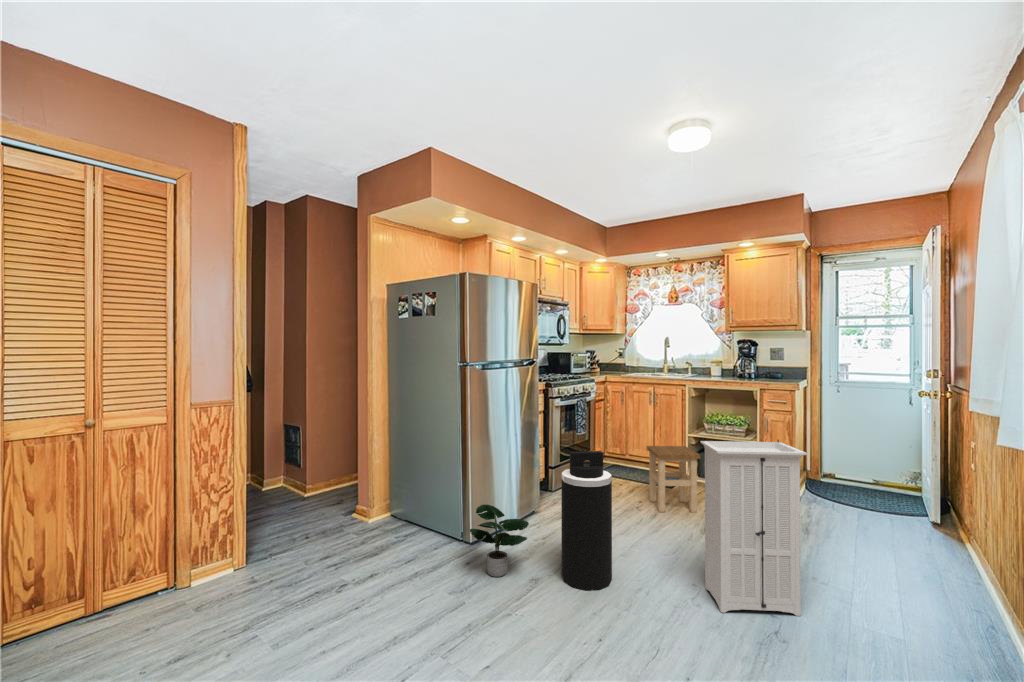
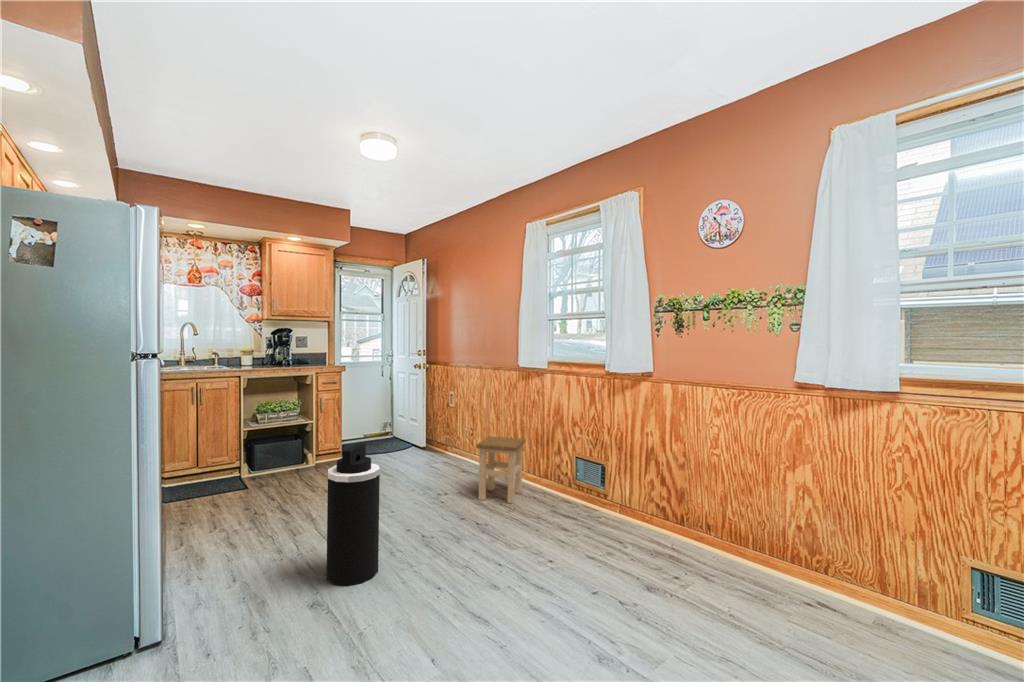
storage cabinet: present [700,439,807,616] -> none [419,405,477,535]
stool: present [647,446,701,513] -> present [476,436,525,503]
potted plant: present [470,504,529,577] -> none [237,548,317,633]

